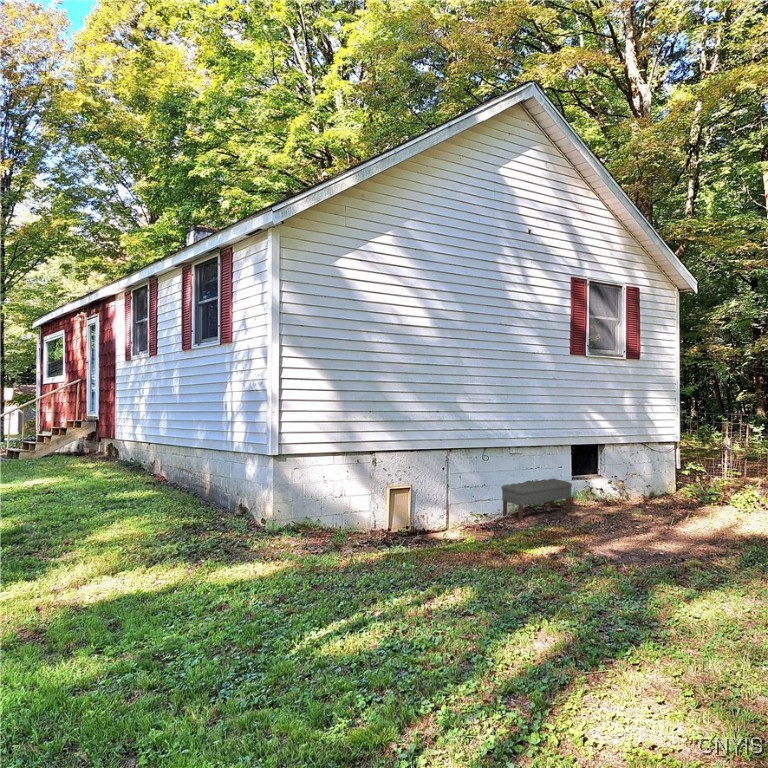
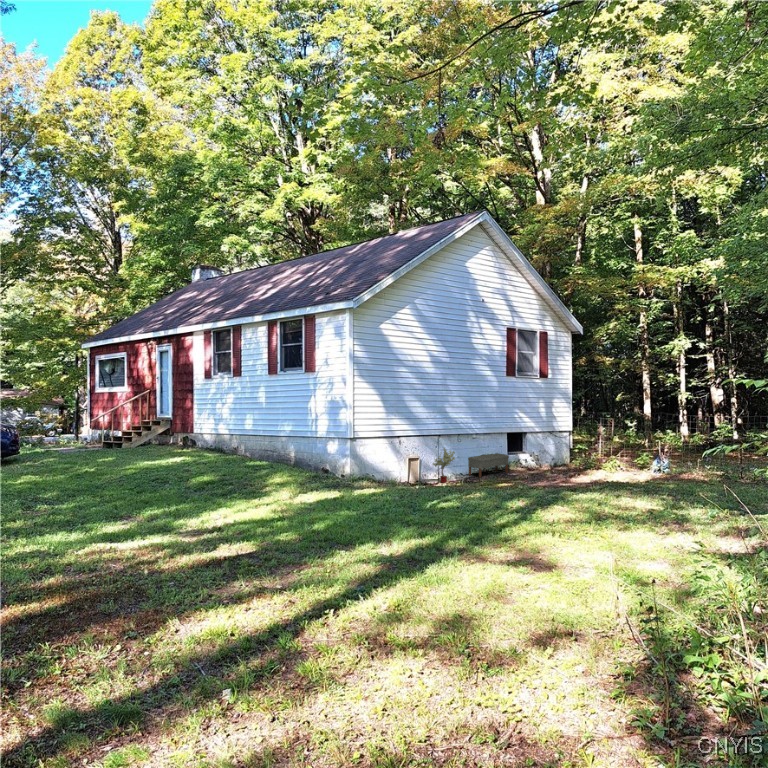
potted tree: none [432,470,475,531] -> present [433,448,455,483]

